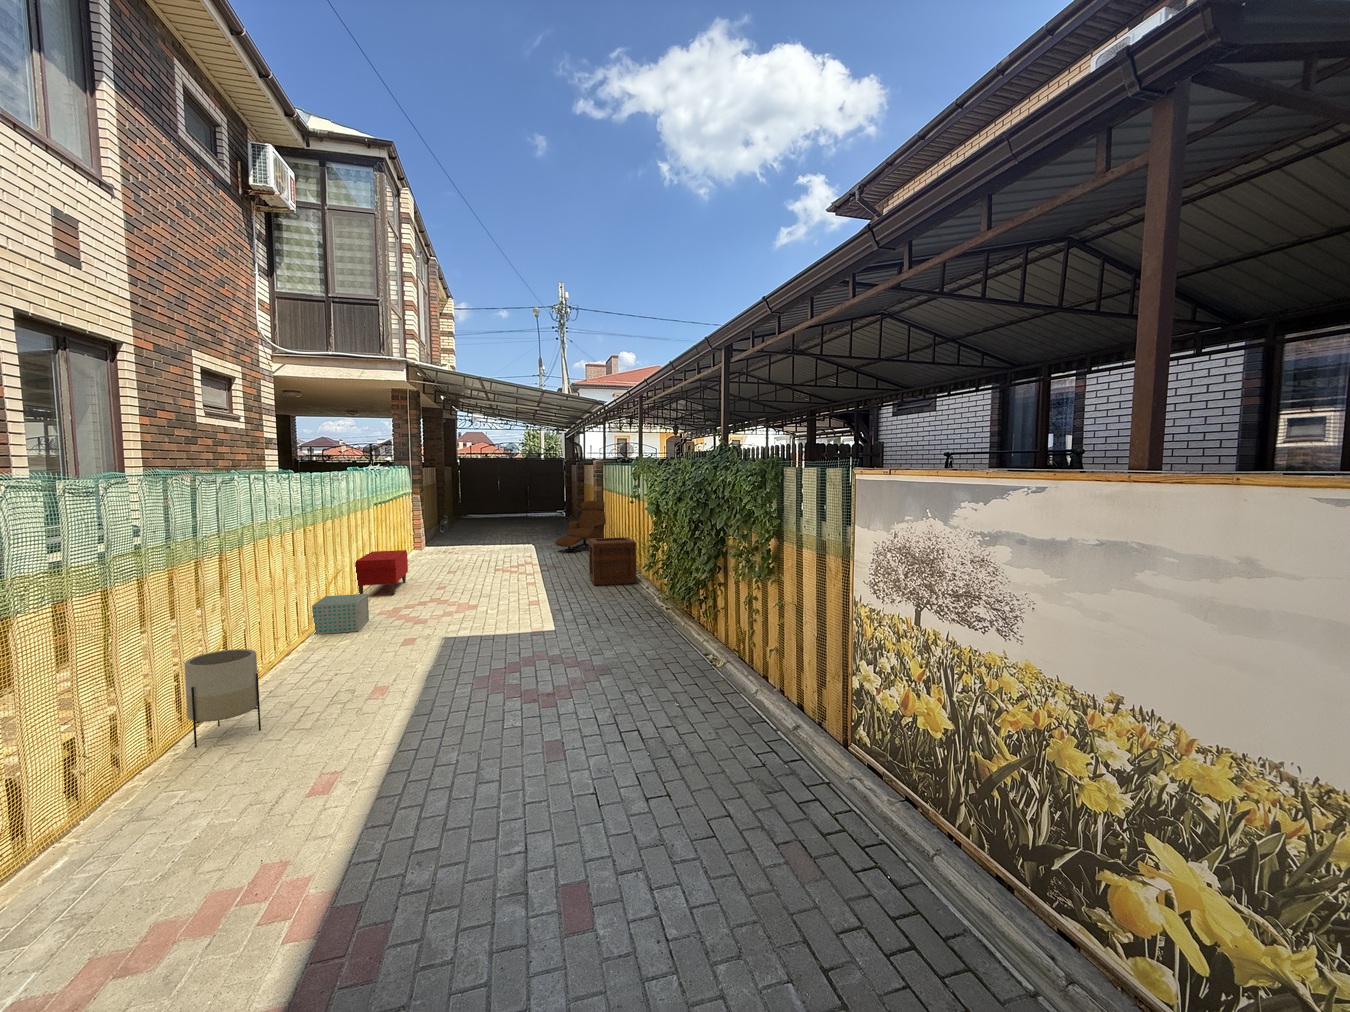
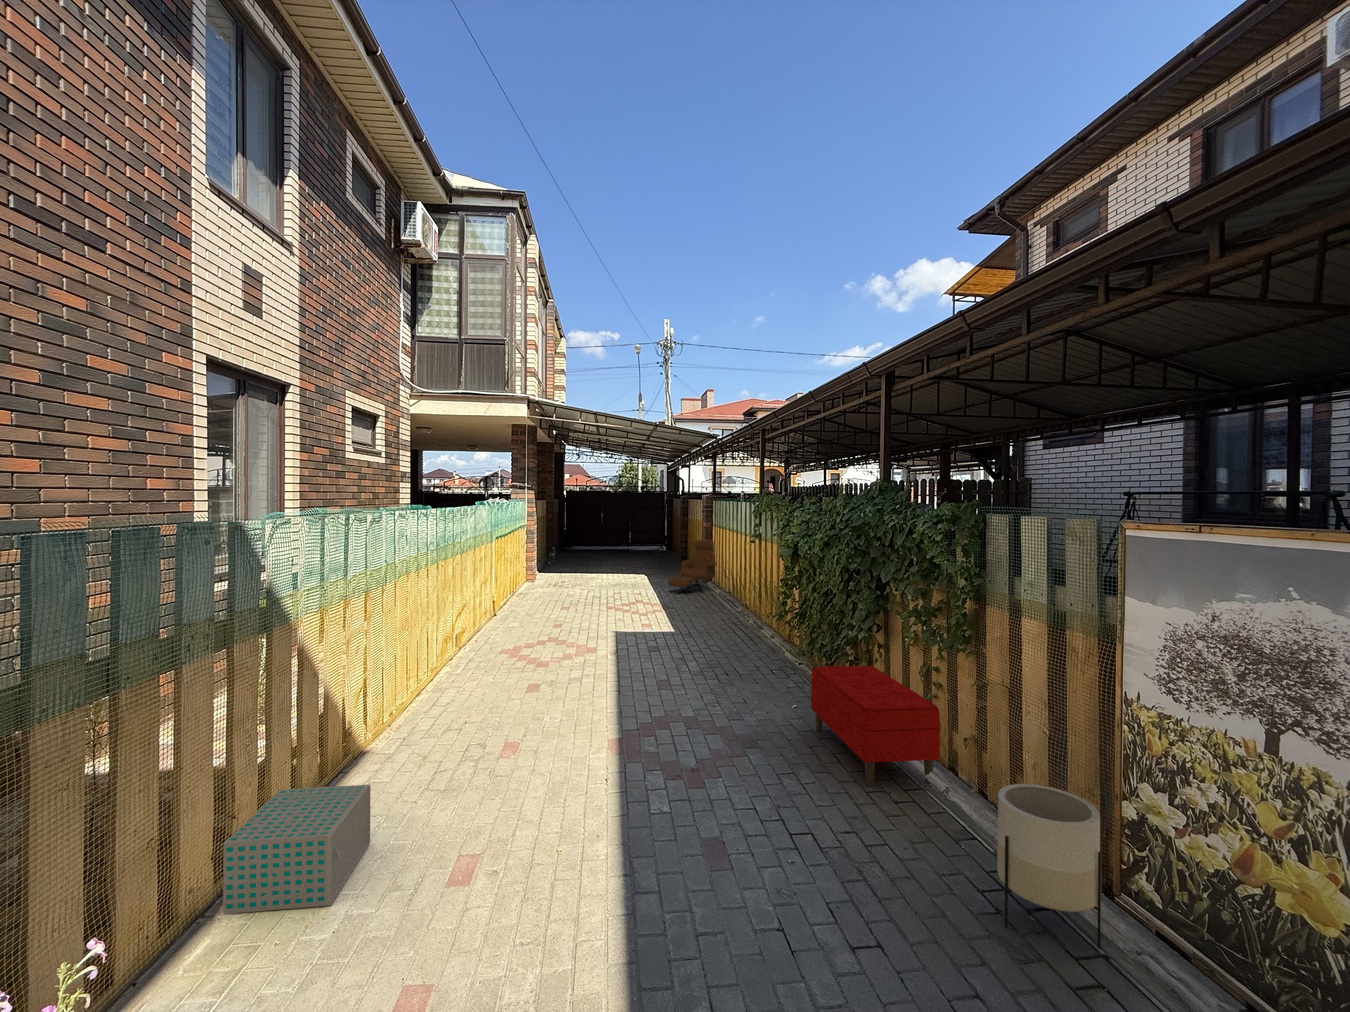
wooden crate: present [589,537,636,586] -> none [709,581,760,632]
bench: present [355,550,408,595] -> present [811,666,941,786]
storage box: present [312,594,369,634] -> present [223,785,370,914]
planter: present [184,649,261,748] -> present [997,784,1101,947]

